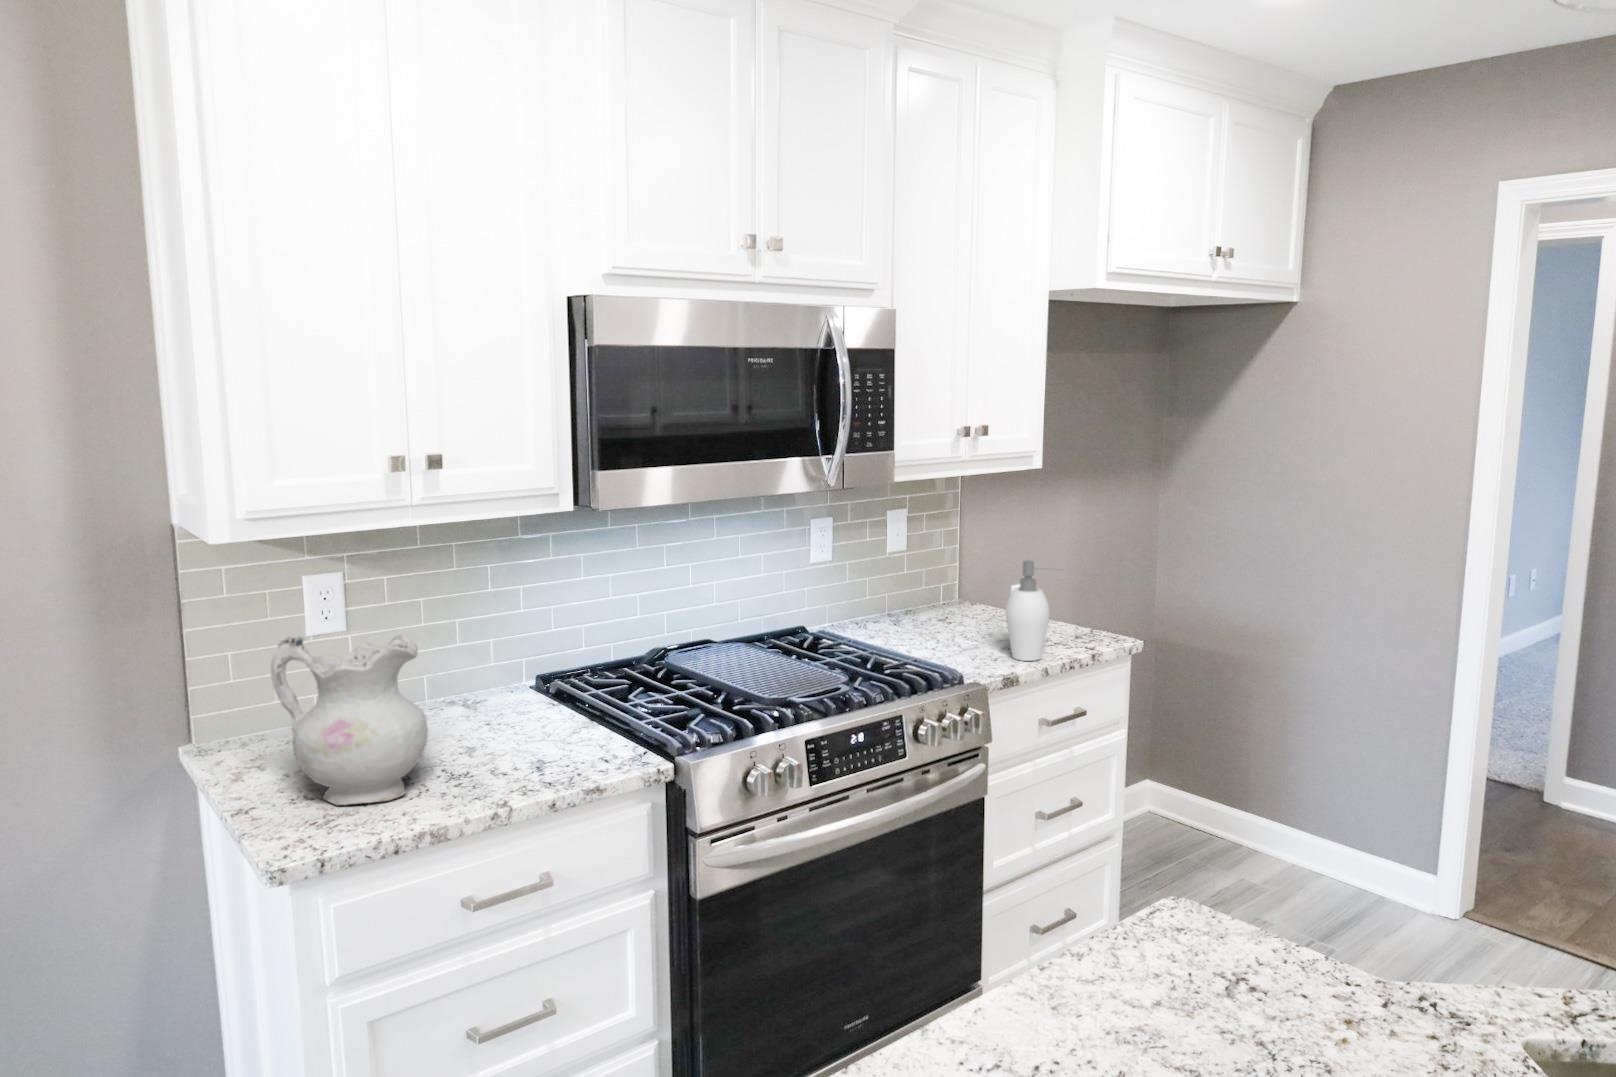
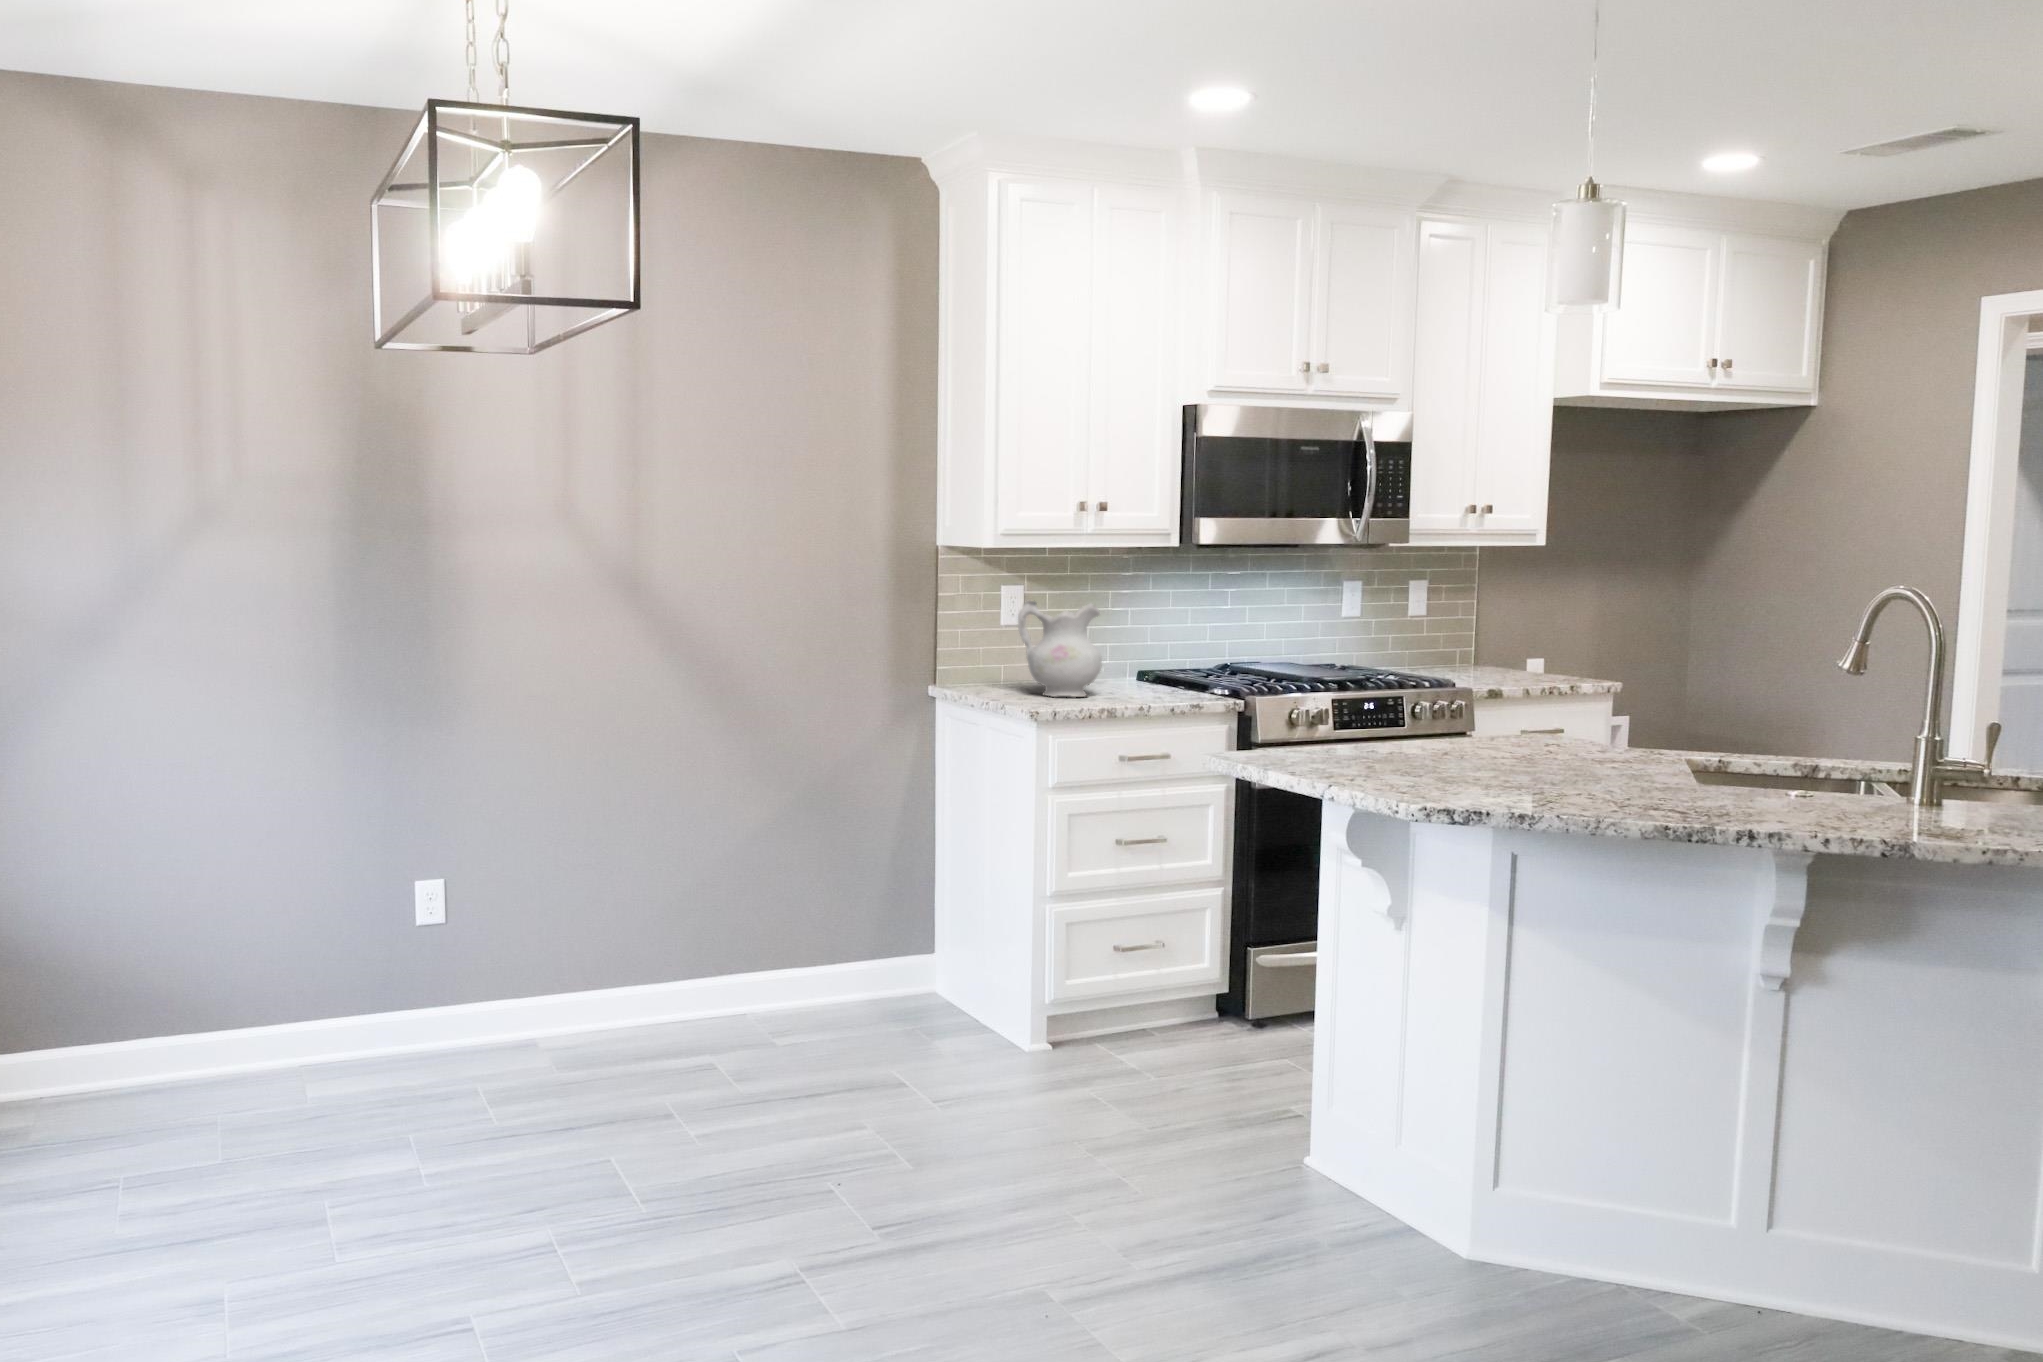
soap dispenser: present [1006,560,1050,661] -> none [1496,605,1544,682]

